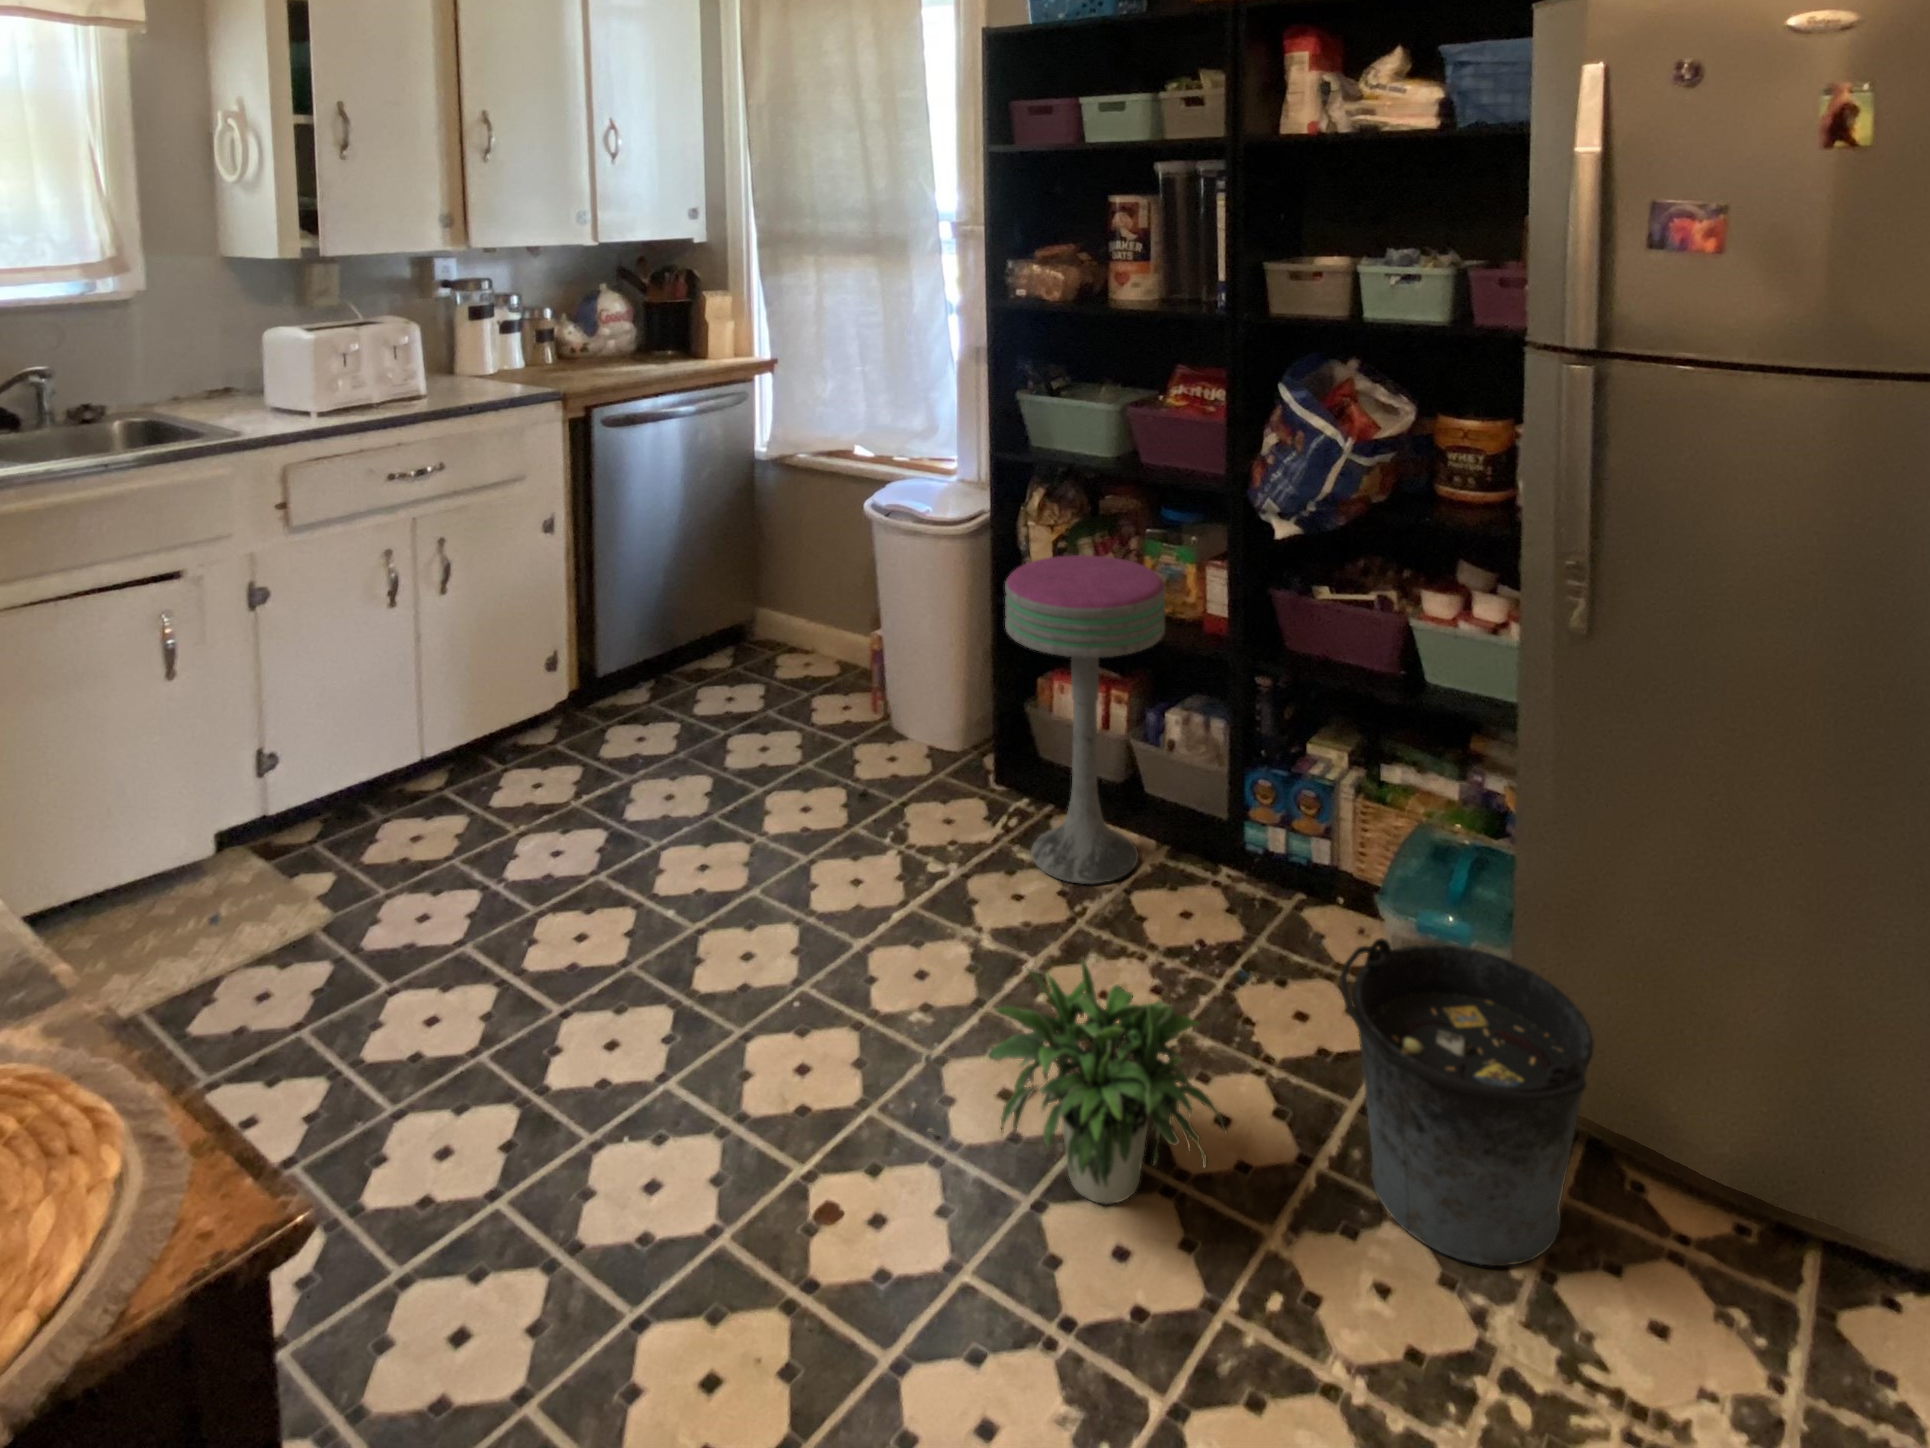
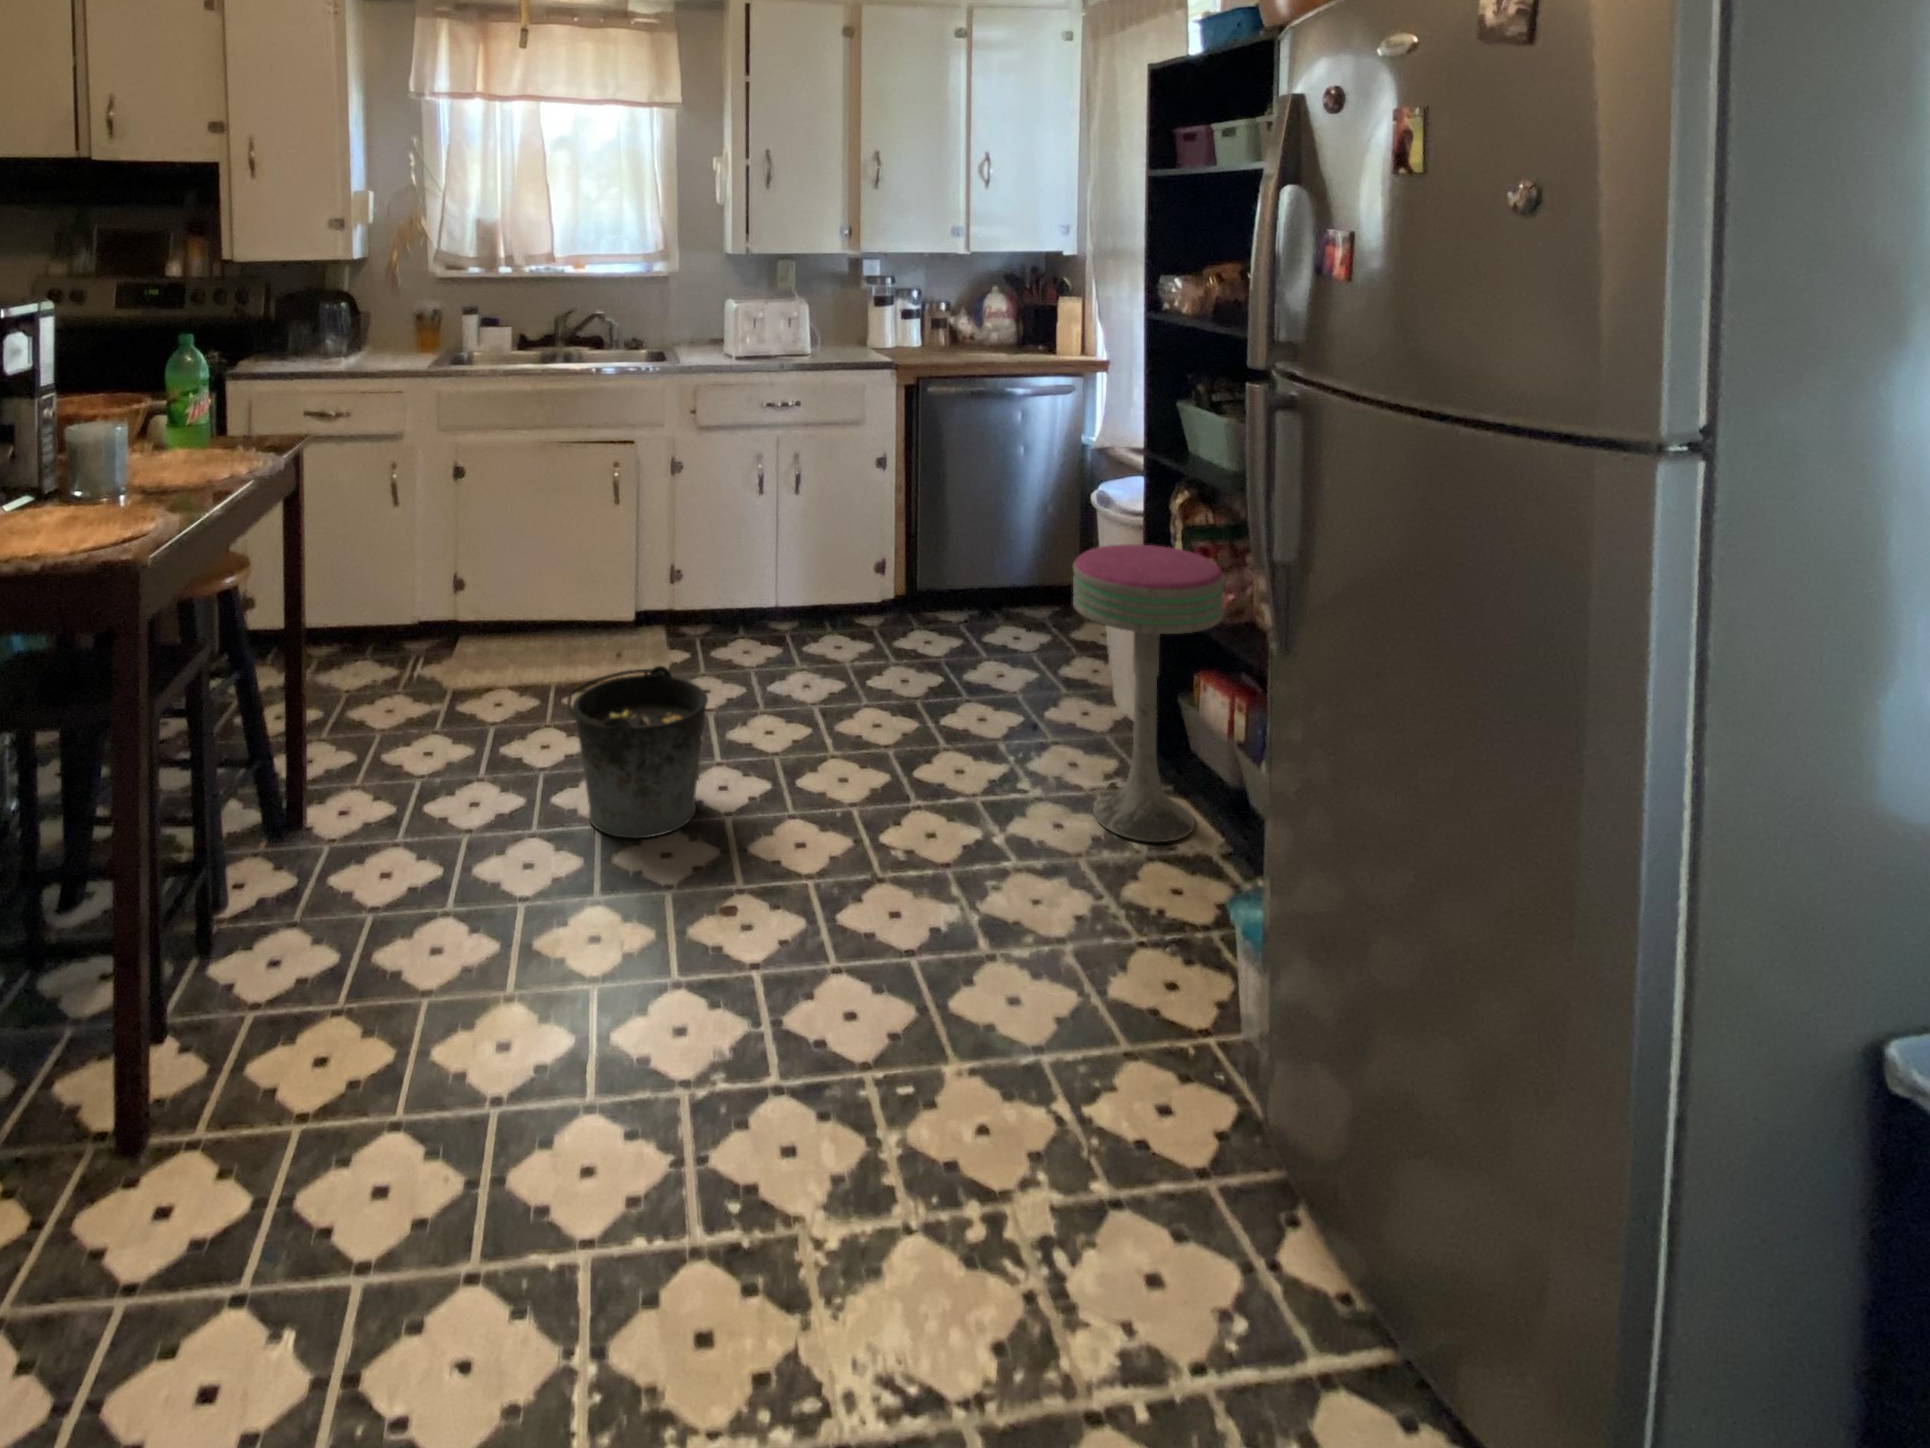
bucket: present [1340,938,1594,1266] -> present [567,666,708,838]
potted plant: present [929,959,1224,1204] -> none [816,799,977,994]

